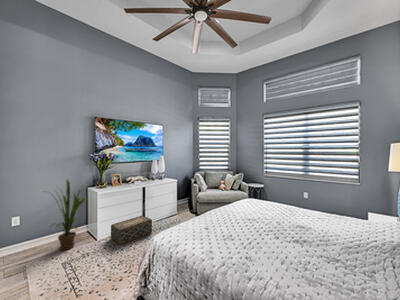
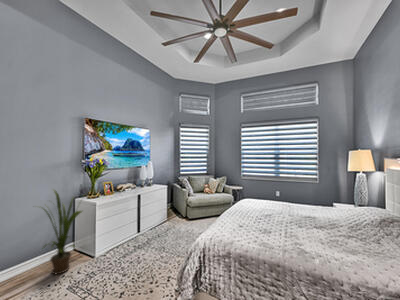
woven basket: present [111,216,152,245] -> none [110,225,152,258]

